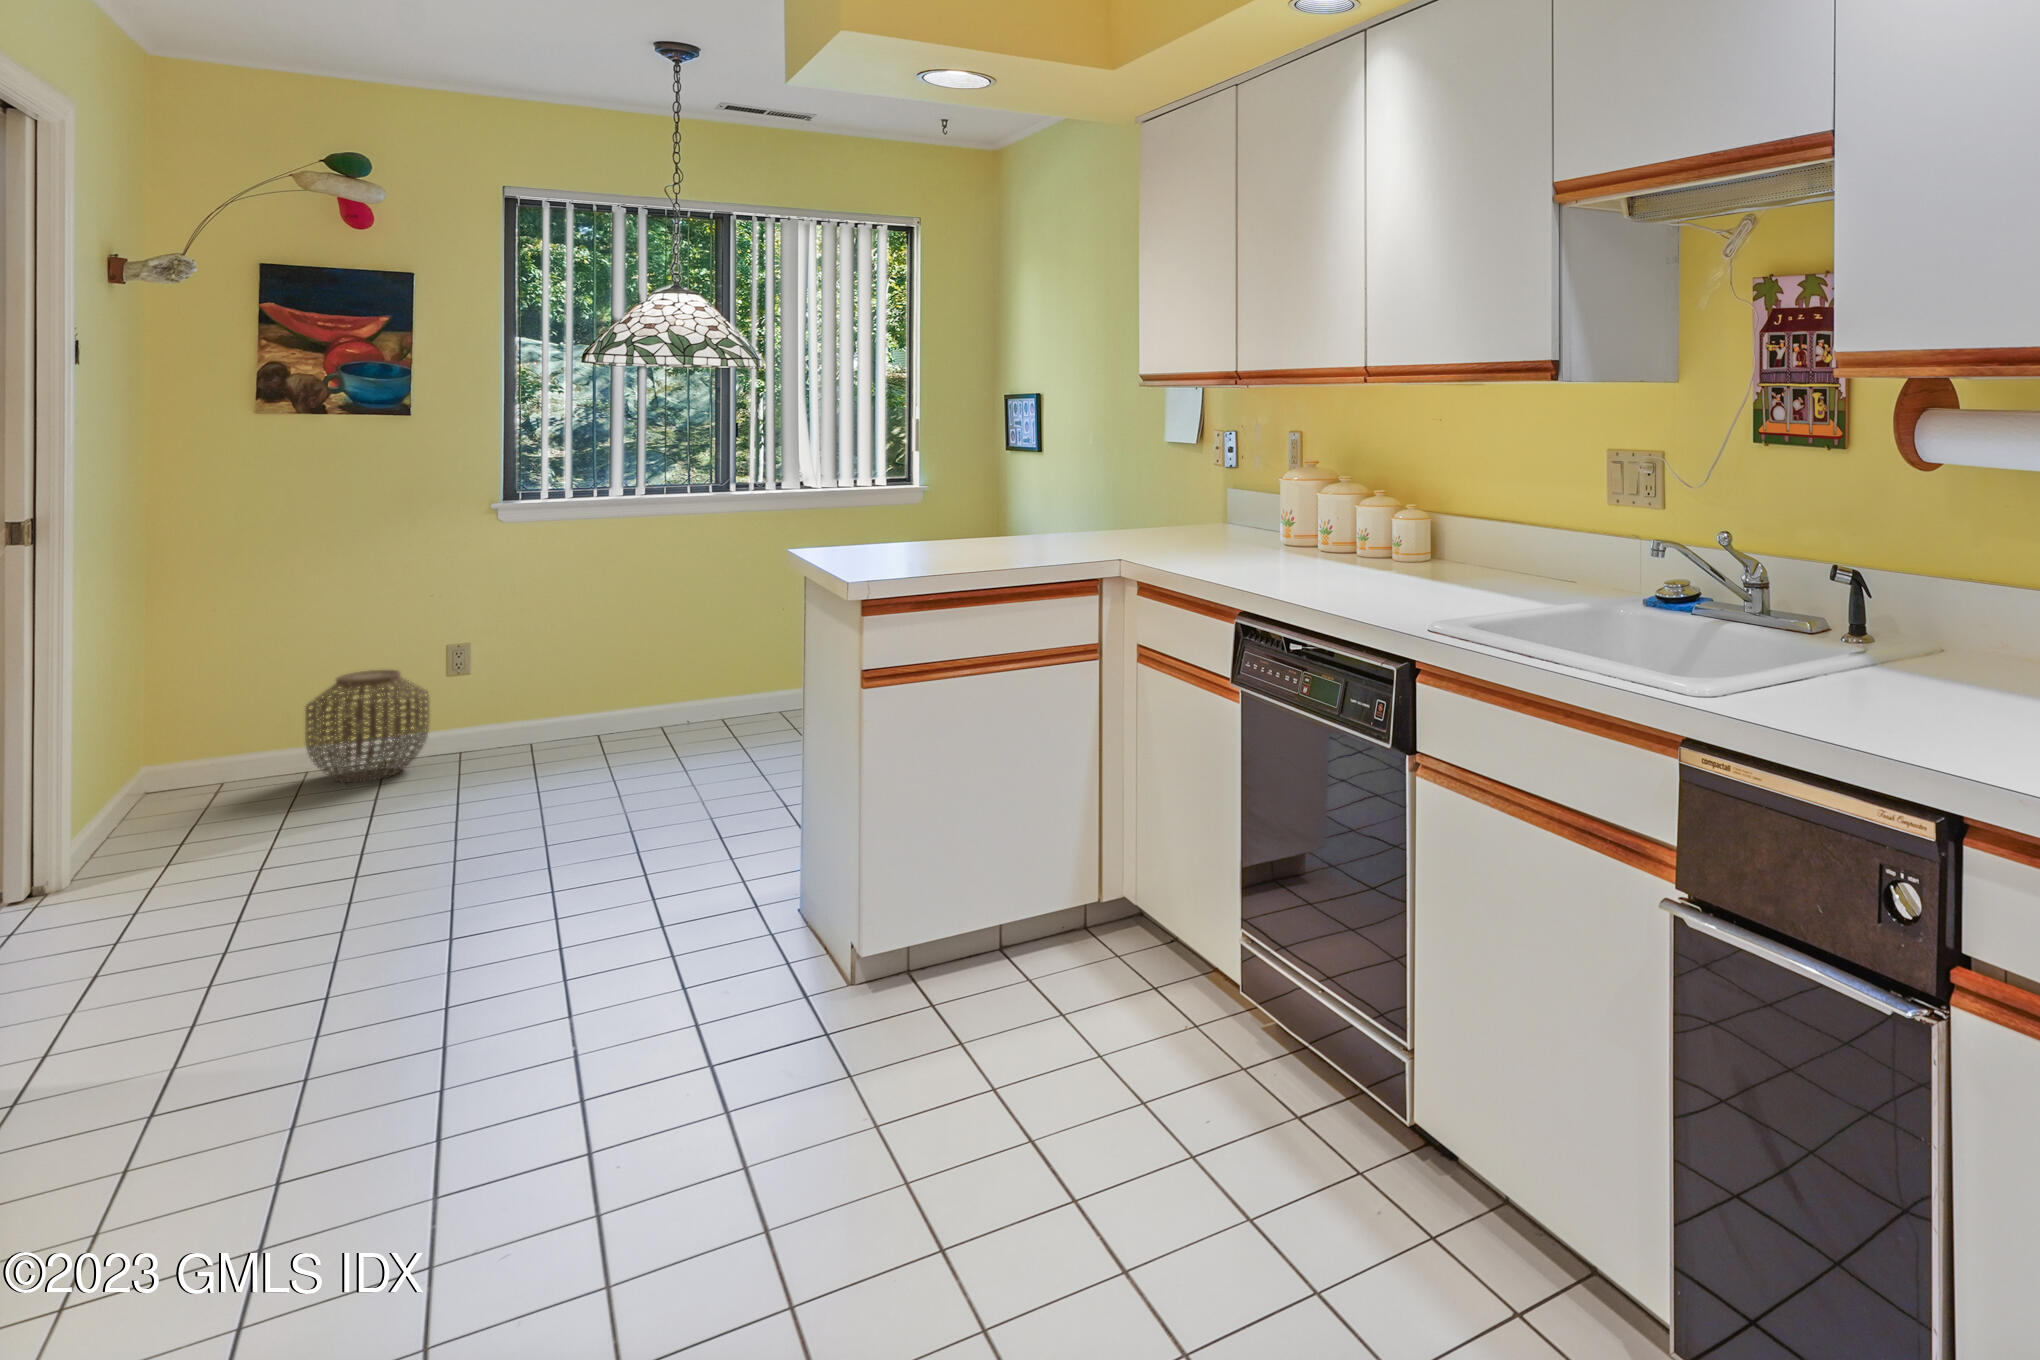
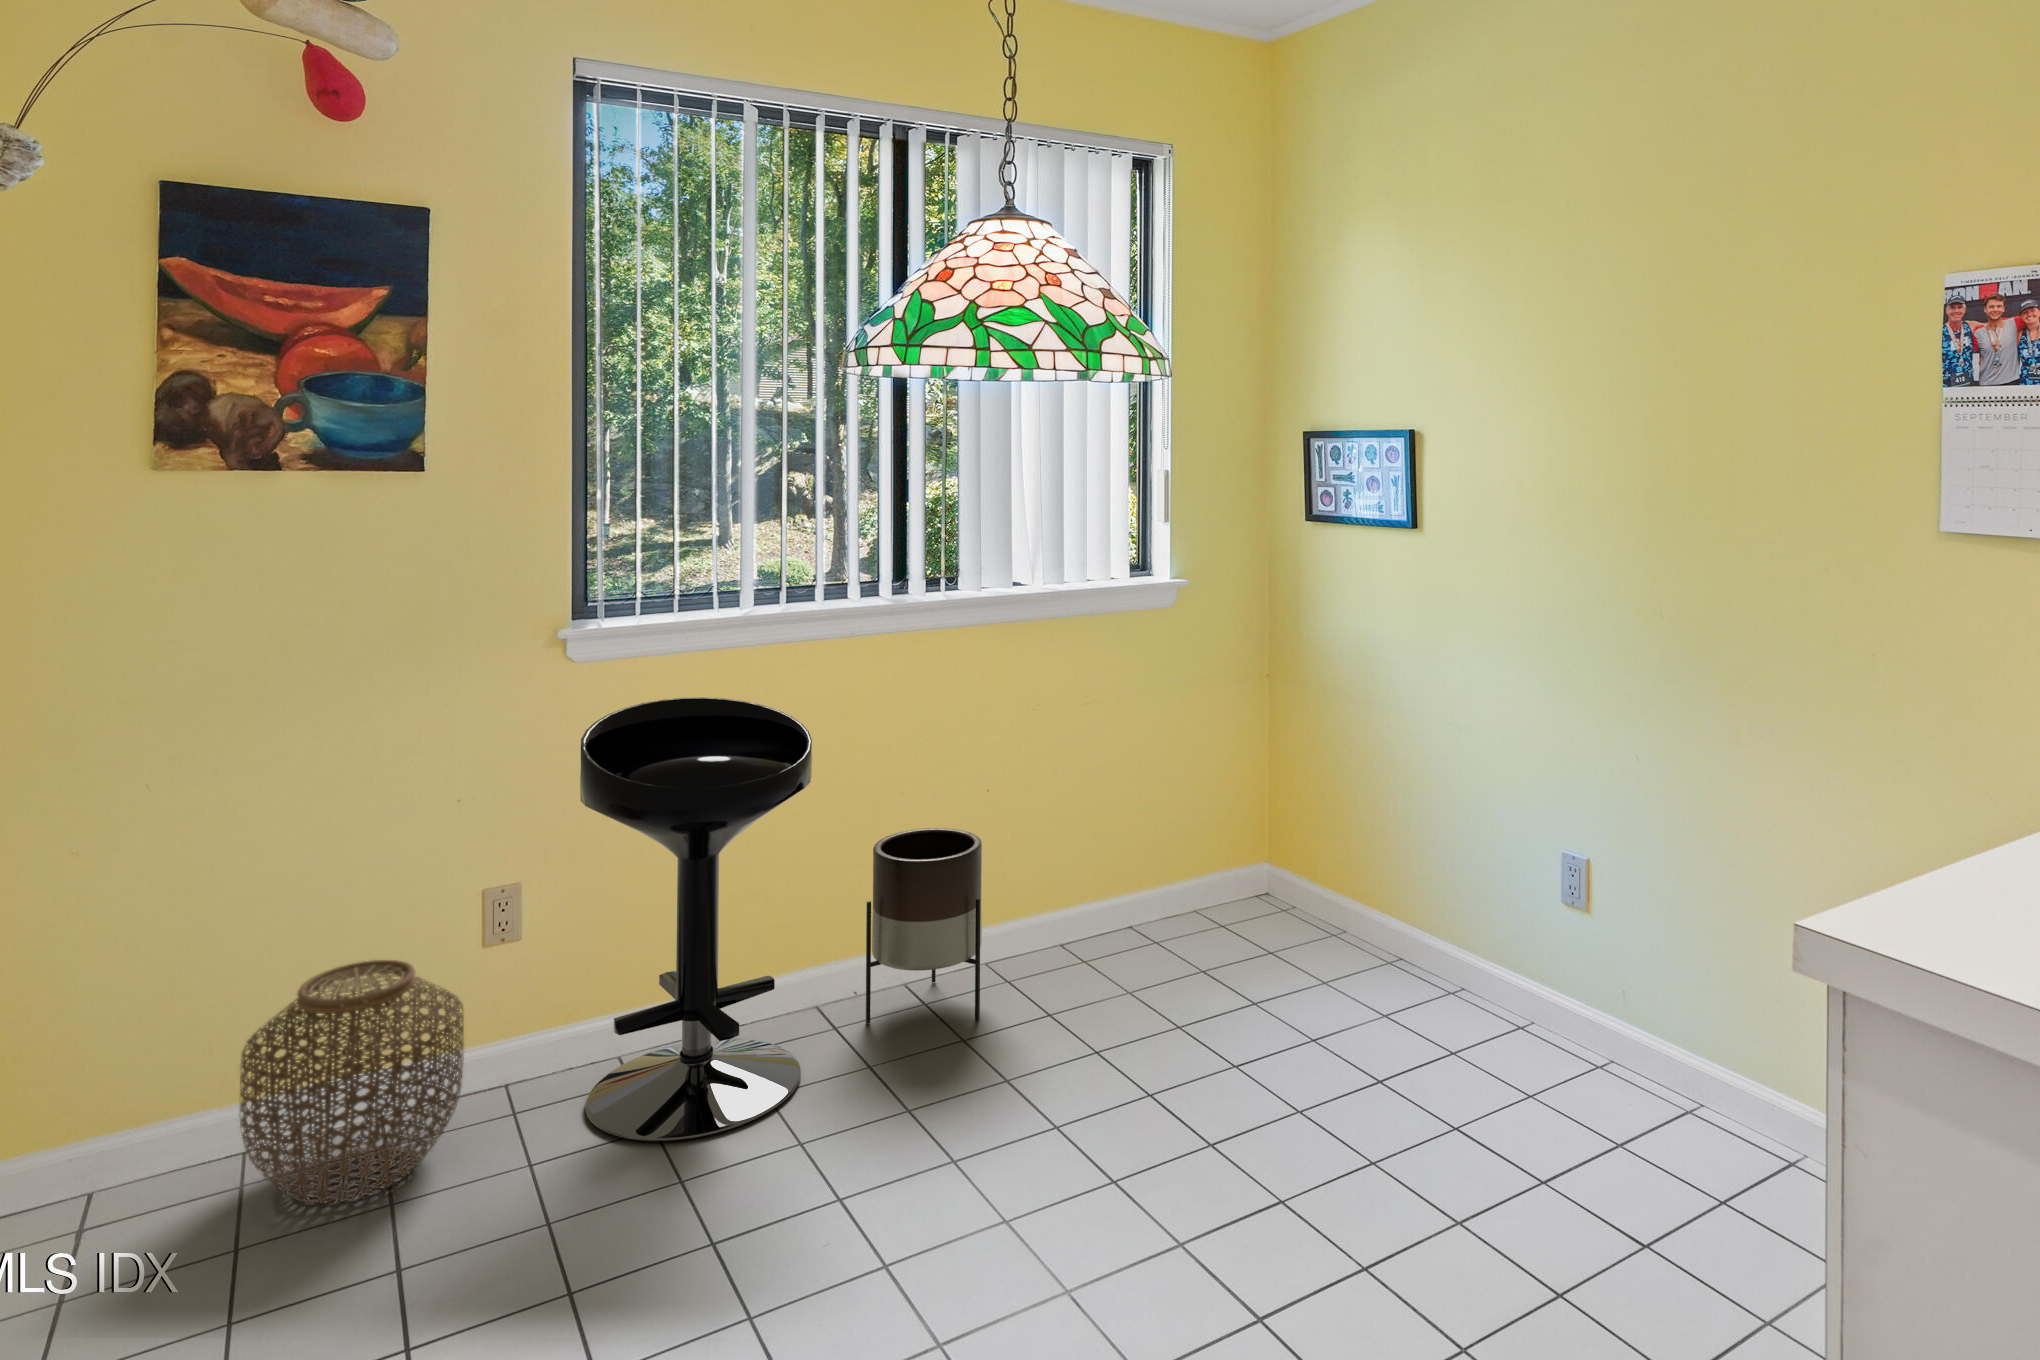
bar stool: none [497,544,638,765] -> present [580,697,812,1141]
planter: none [685,627,761,731] -> present [866,828,982,1023]

